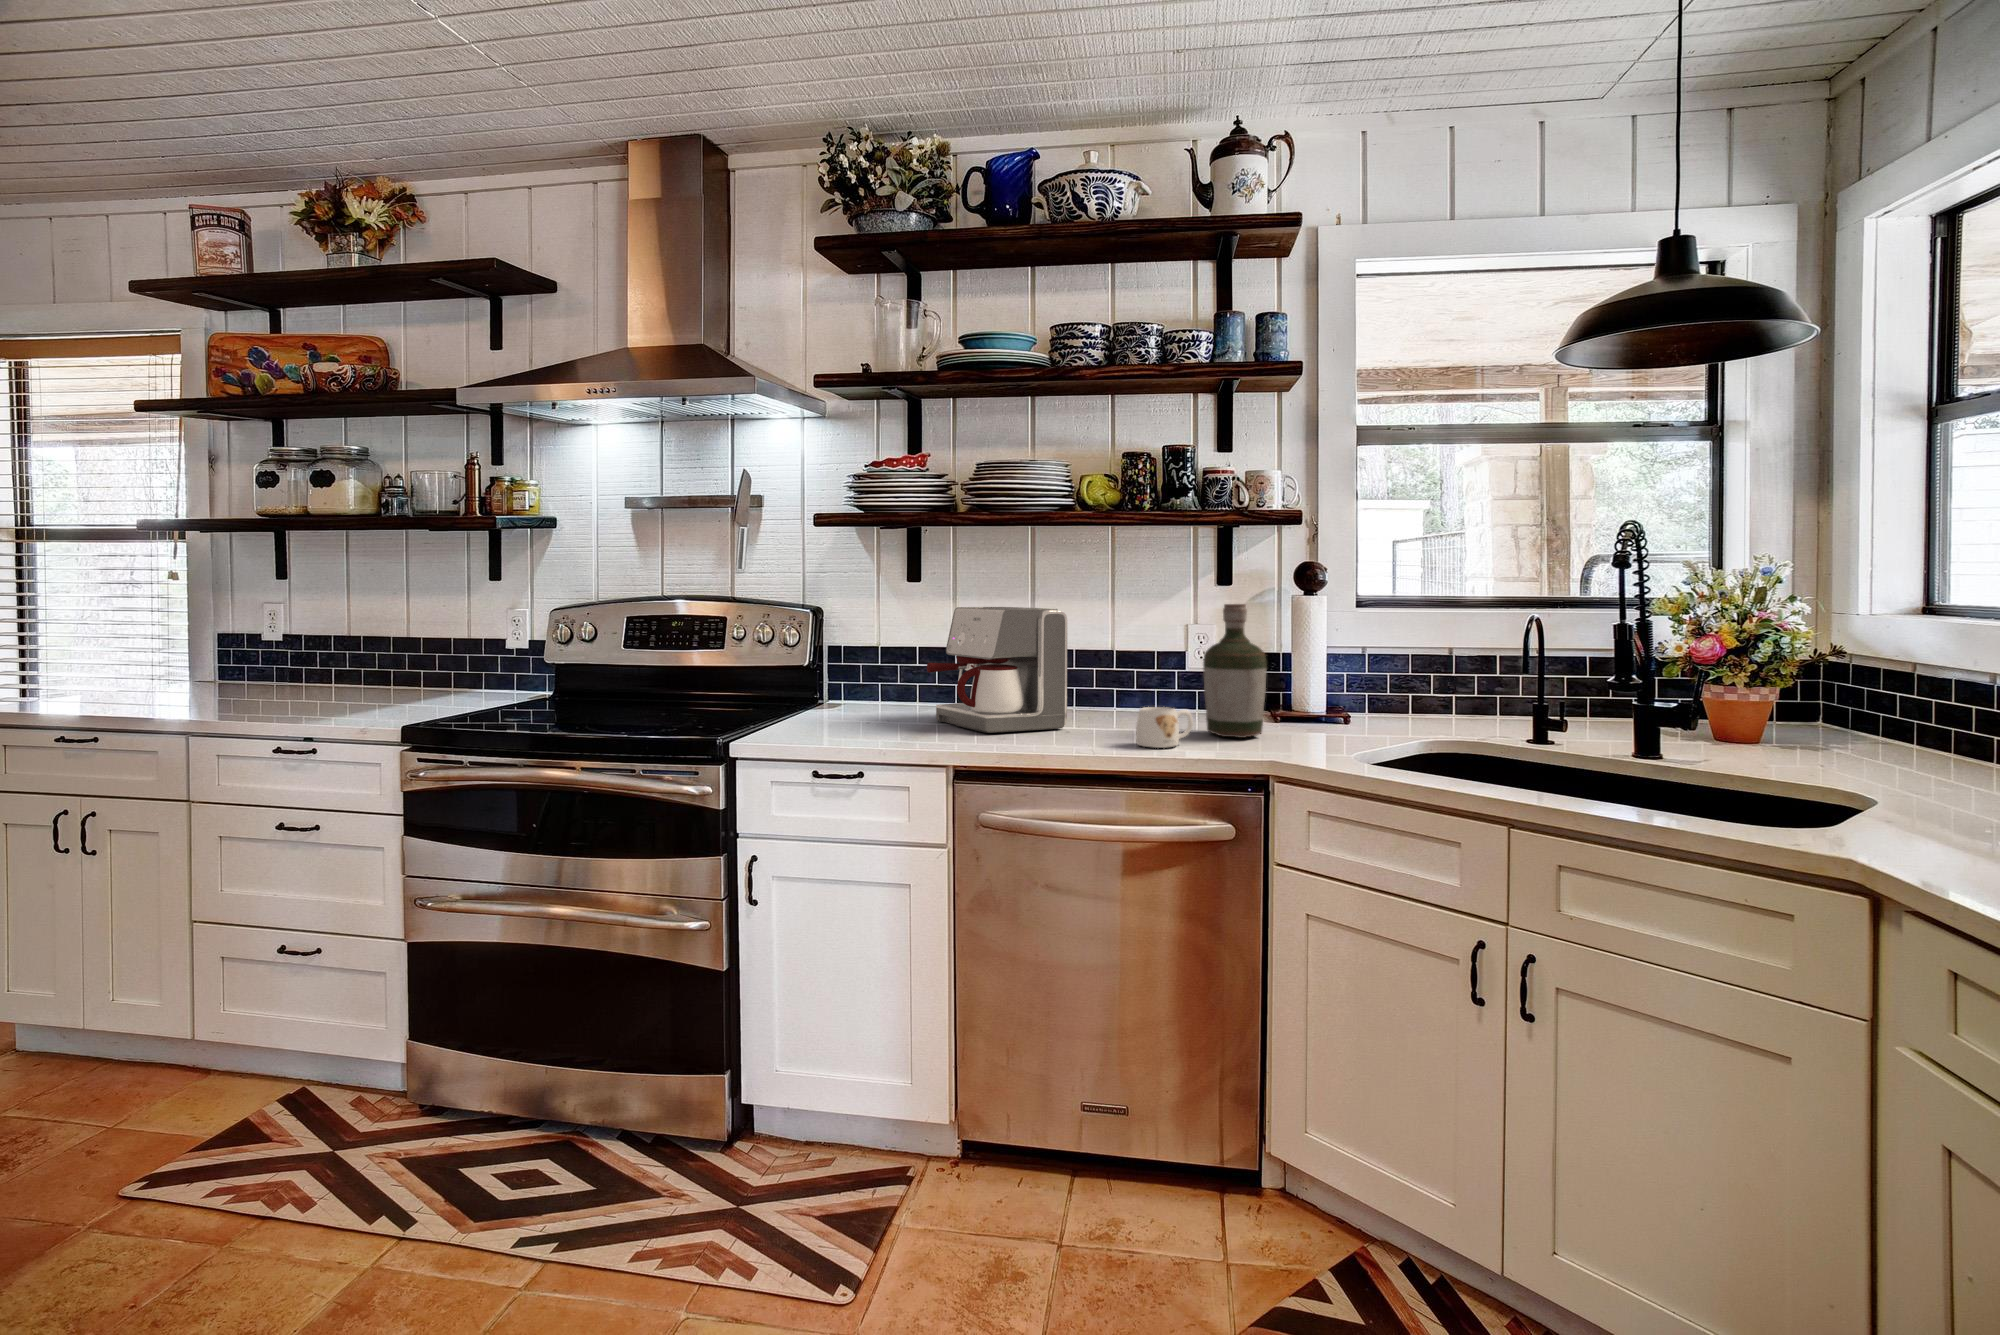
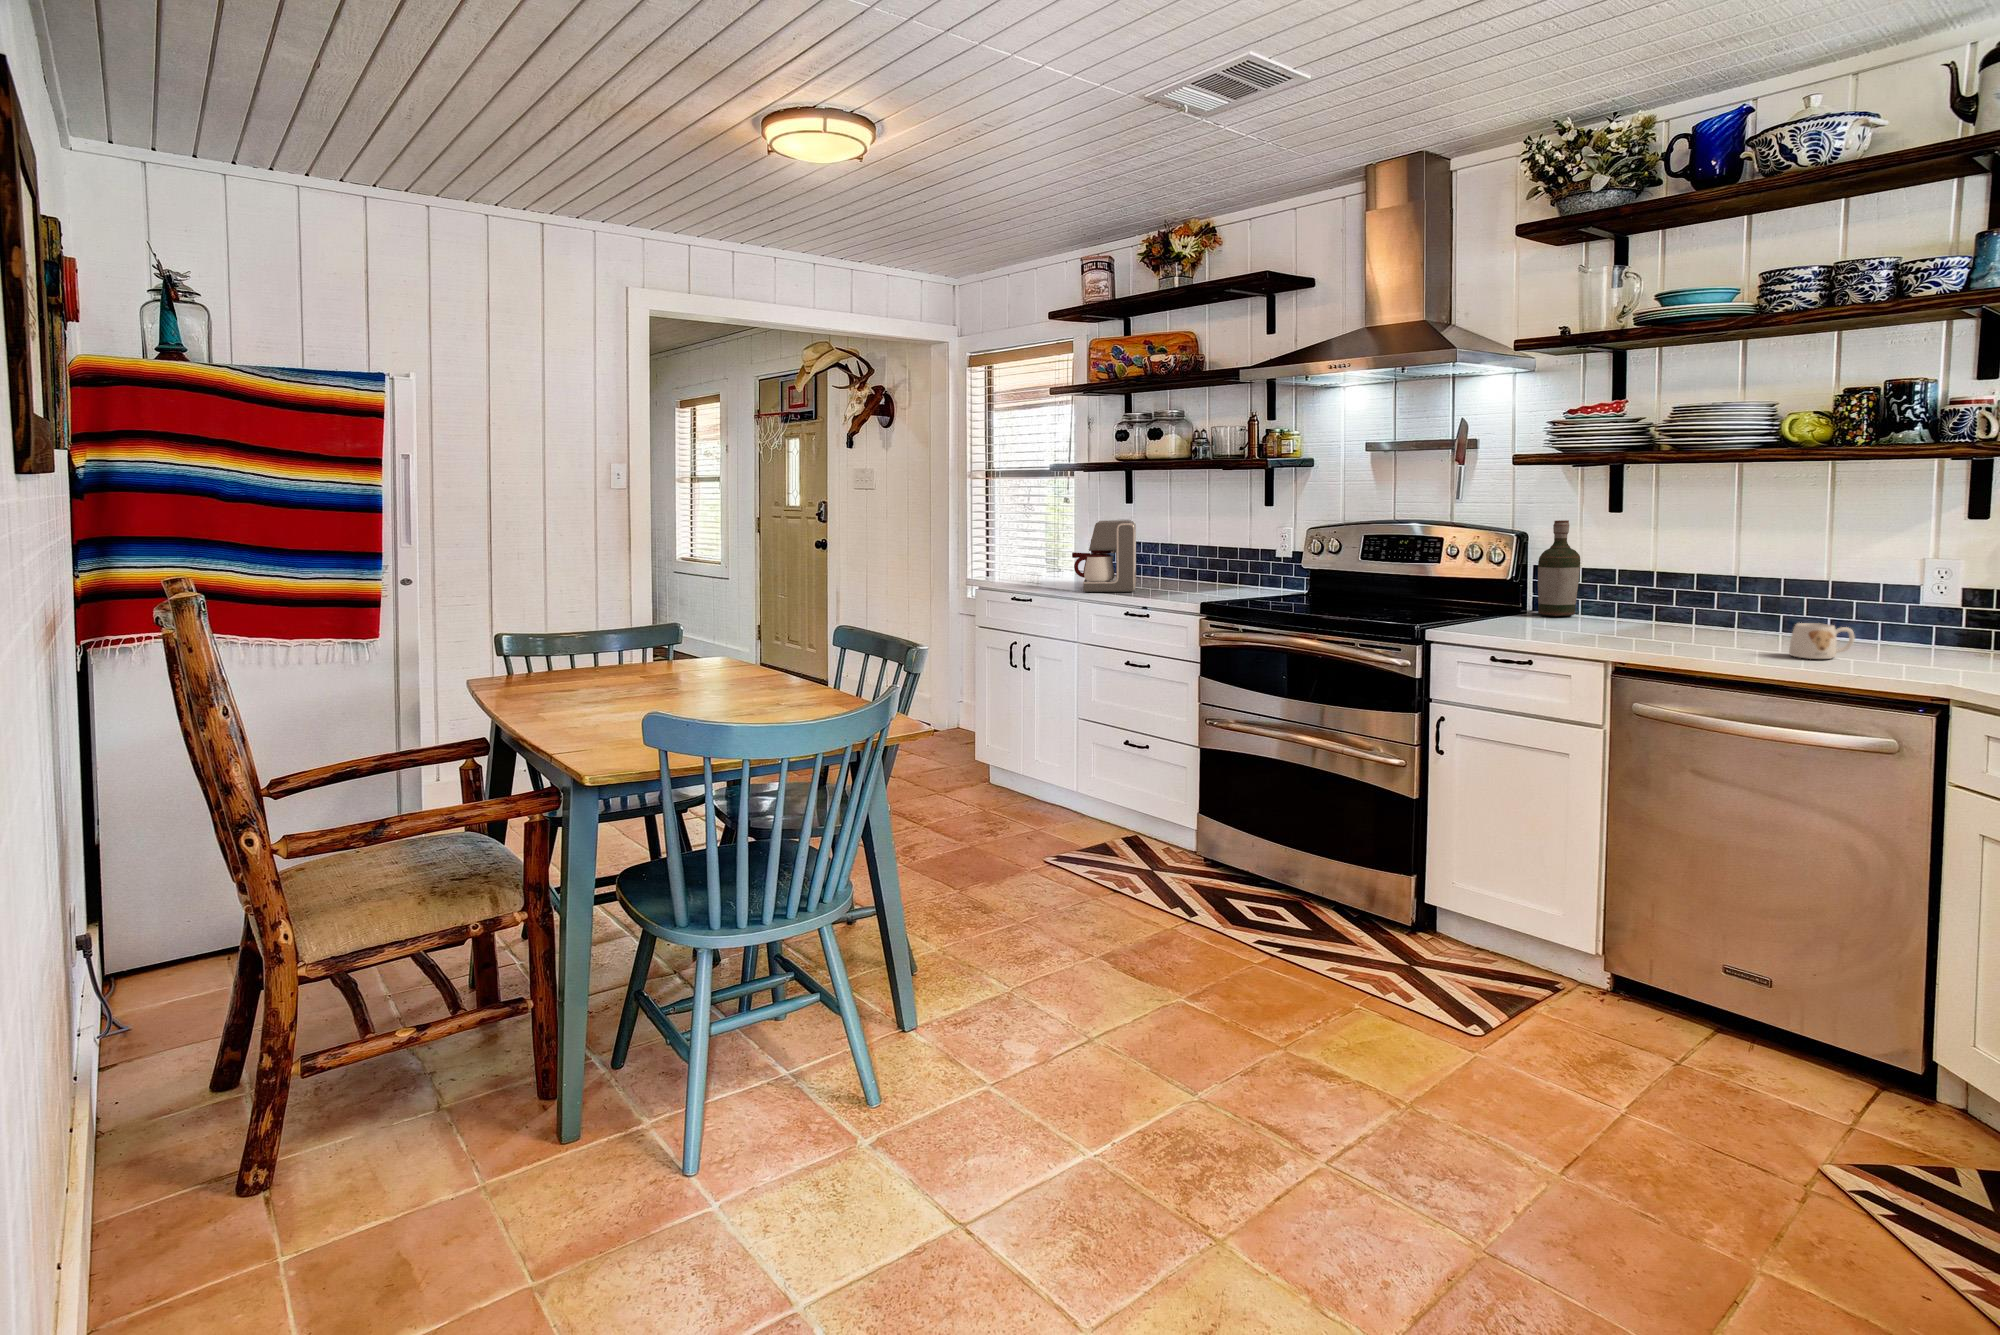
bottle: present [1203,604,1267,738] -> present [1538,520,1580,616]
coffee maker: present [927,607,1067,733] -> present [1072,520,1136,592]

